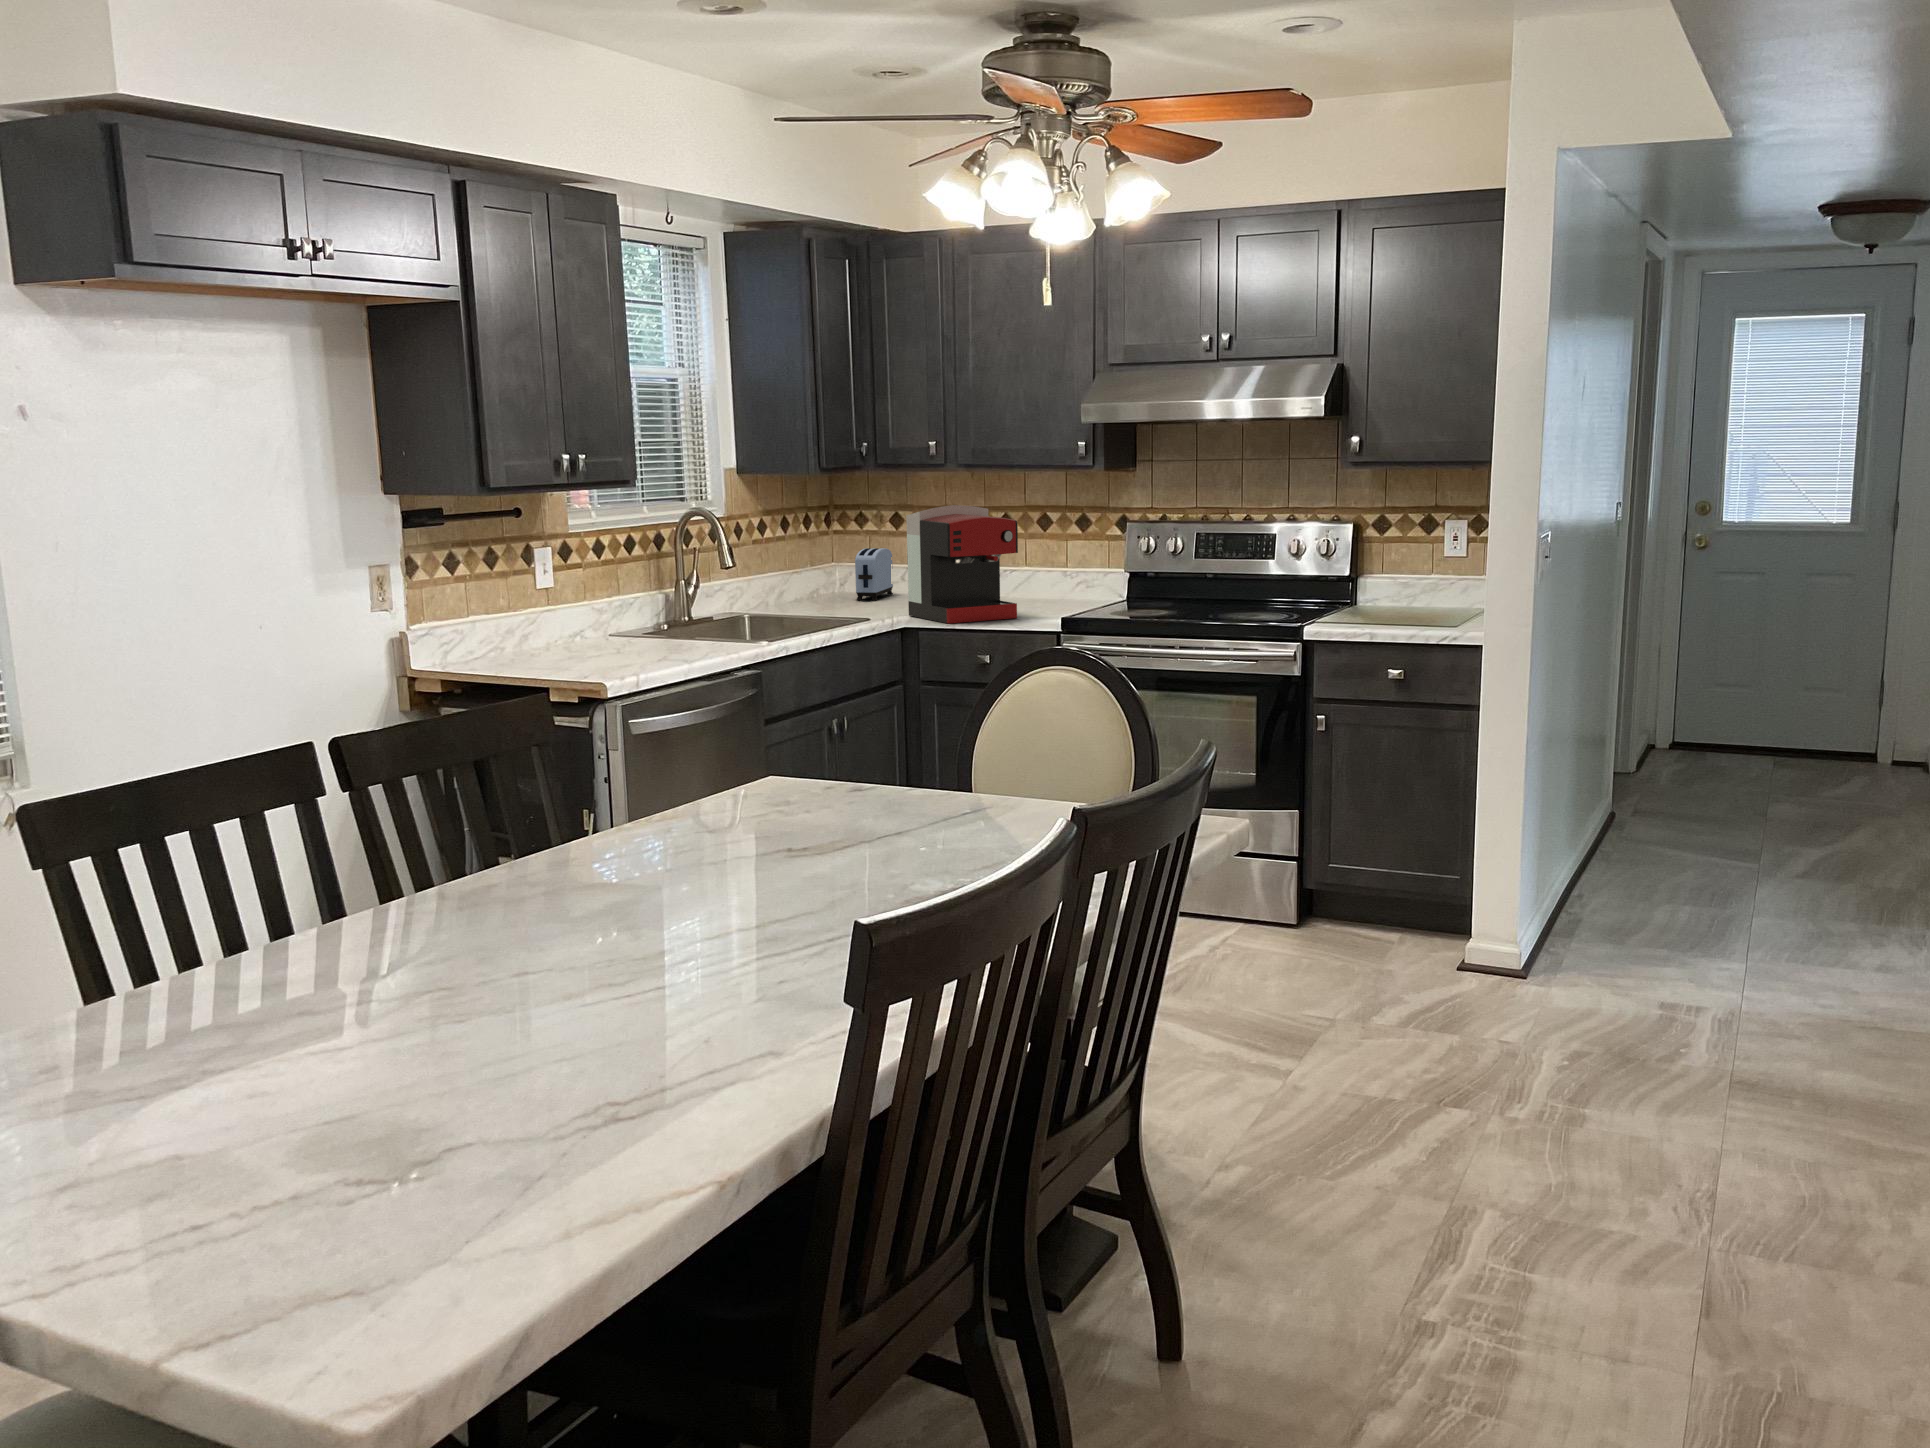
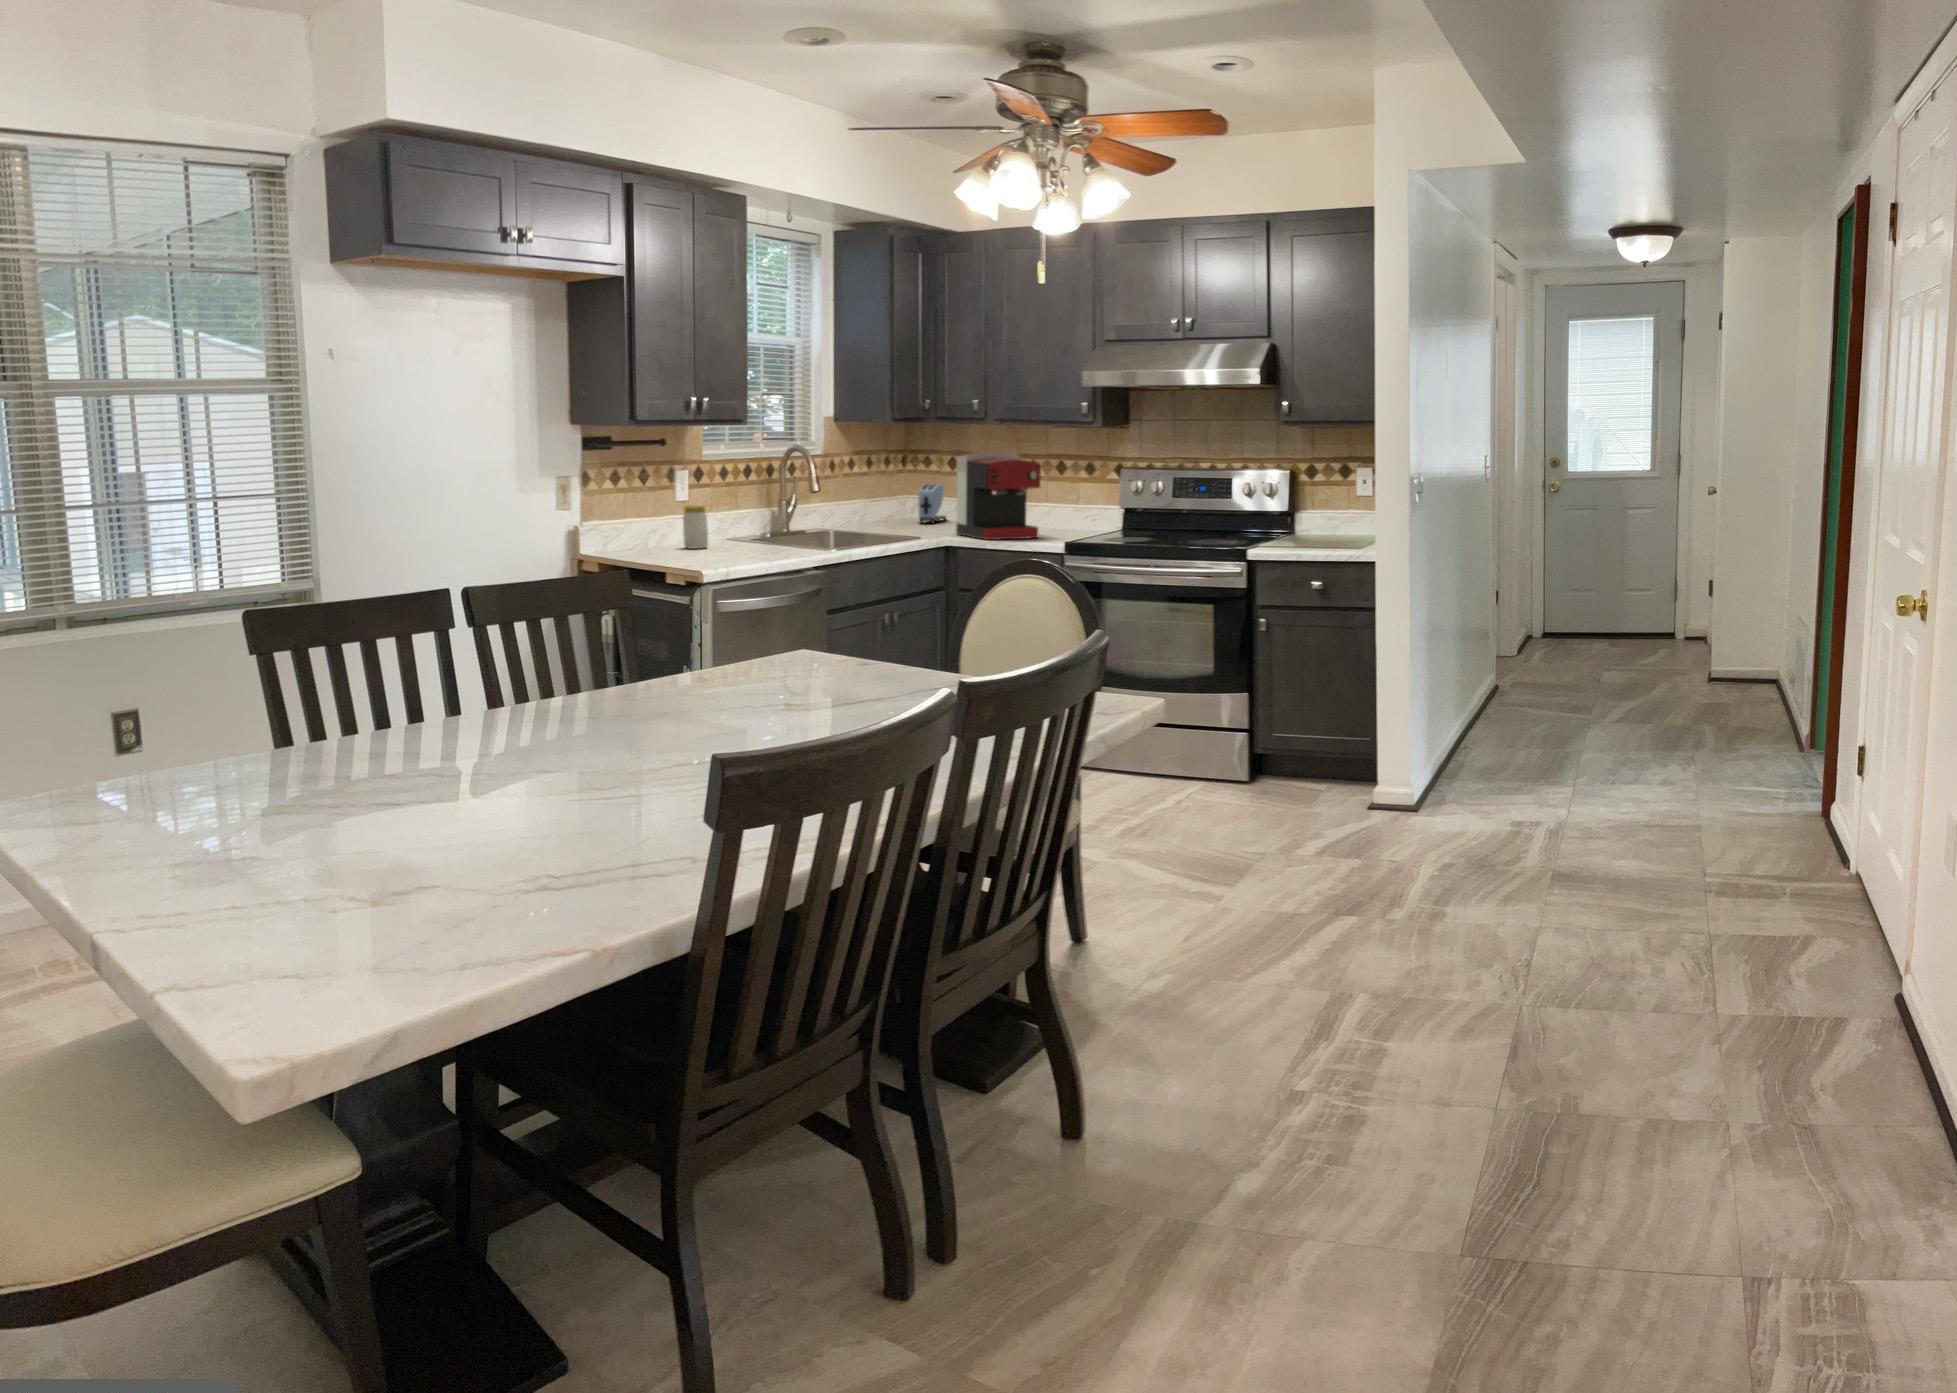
jar: none [546,595,581,652] -> present [683,506,708,549]

